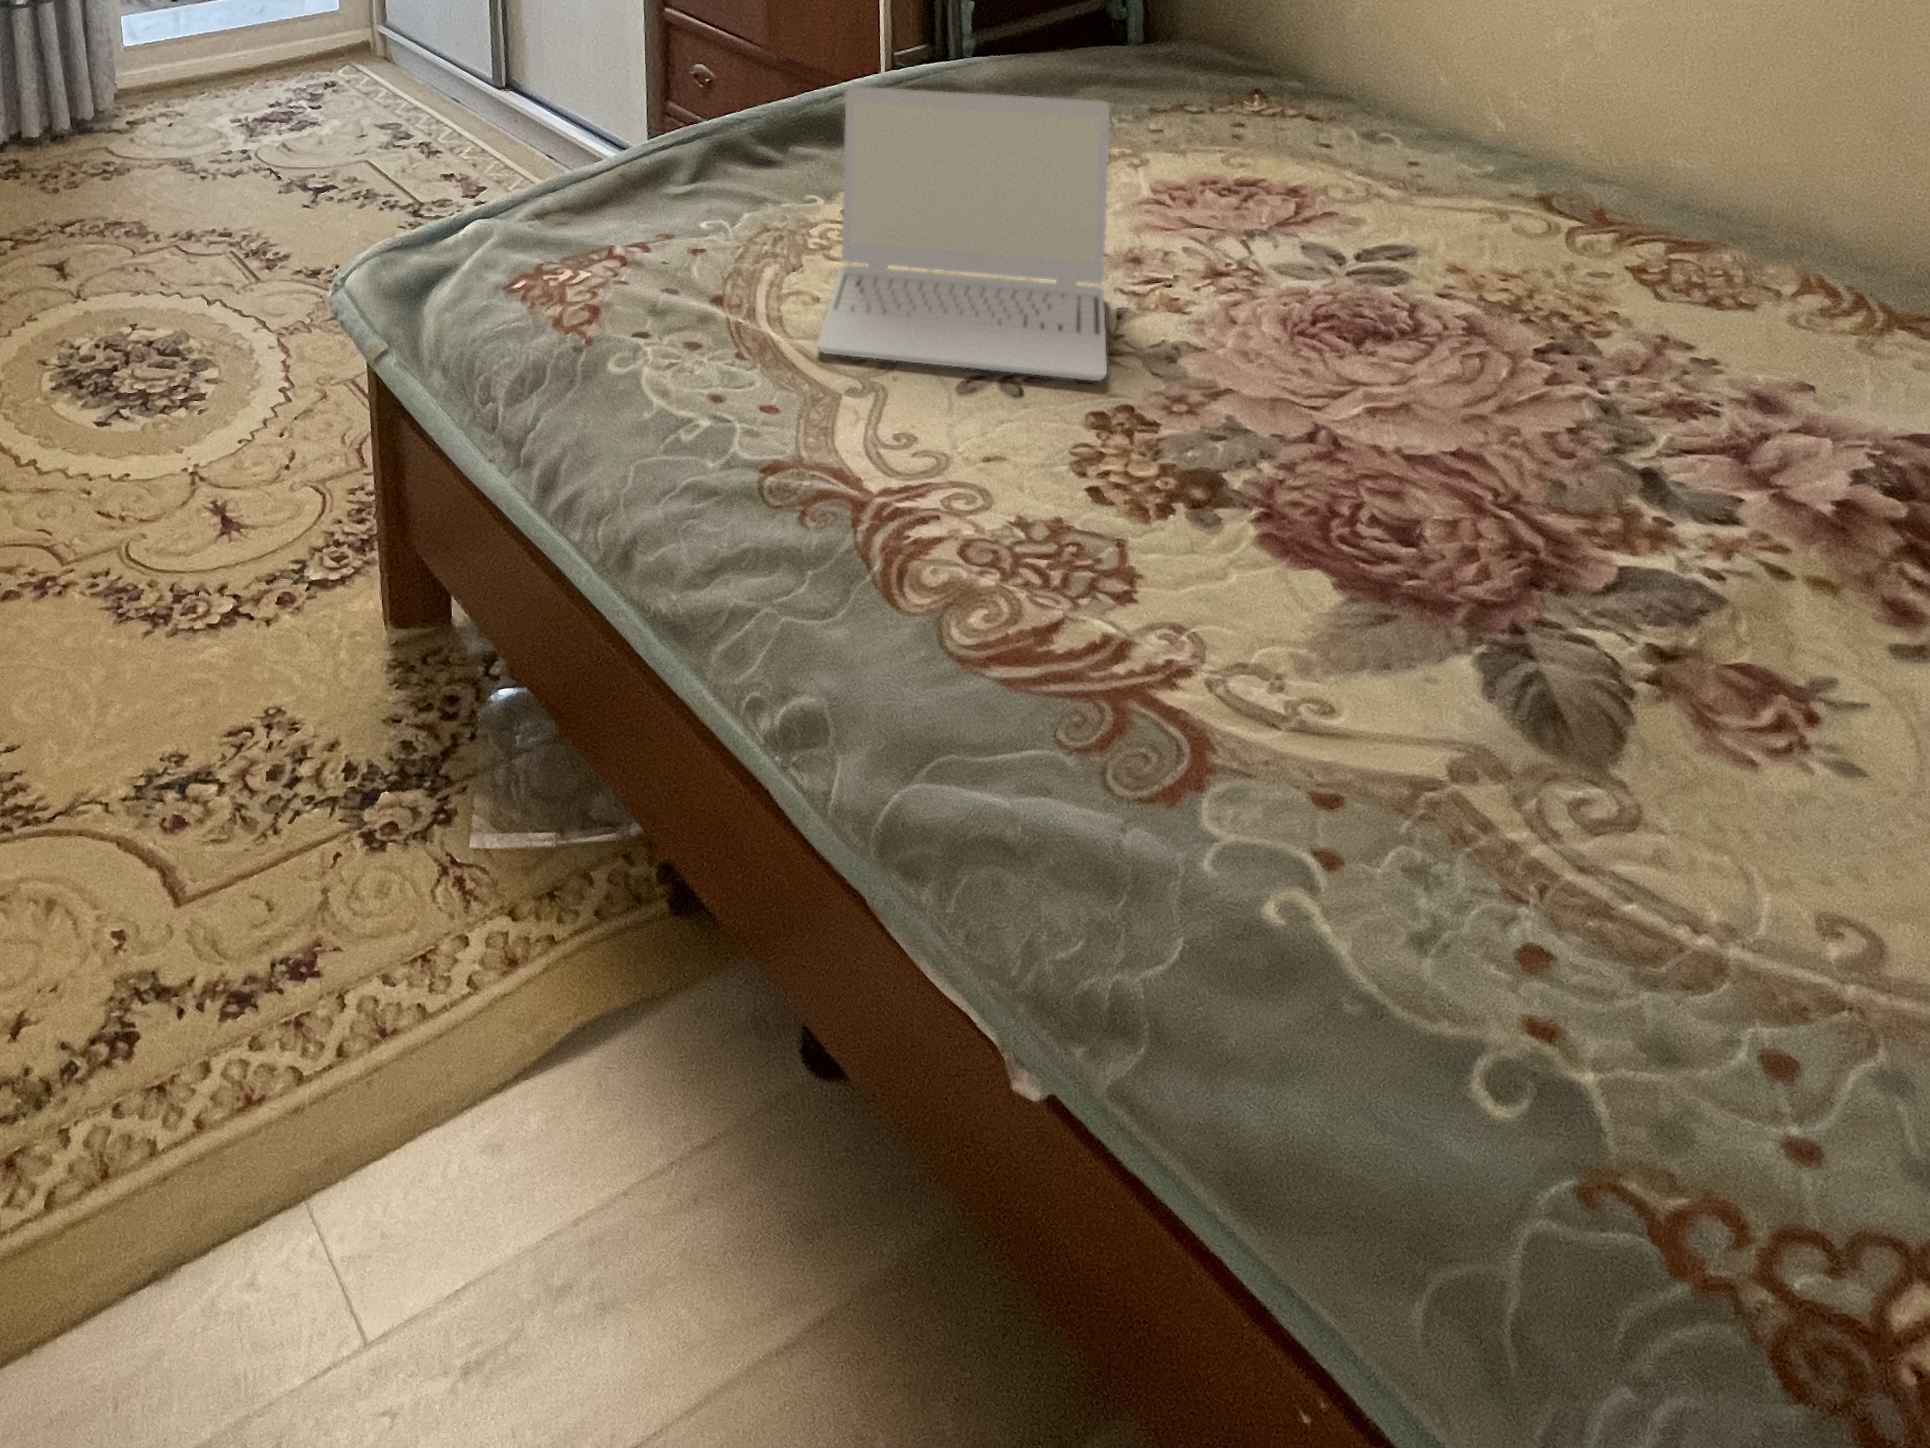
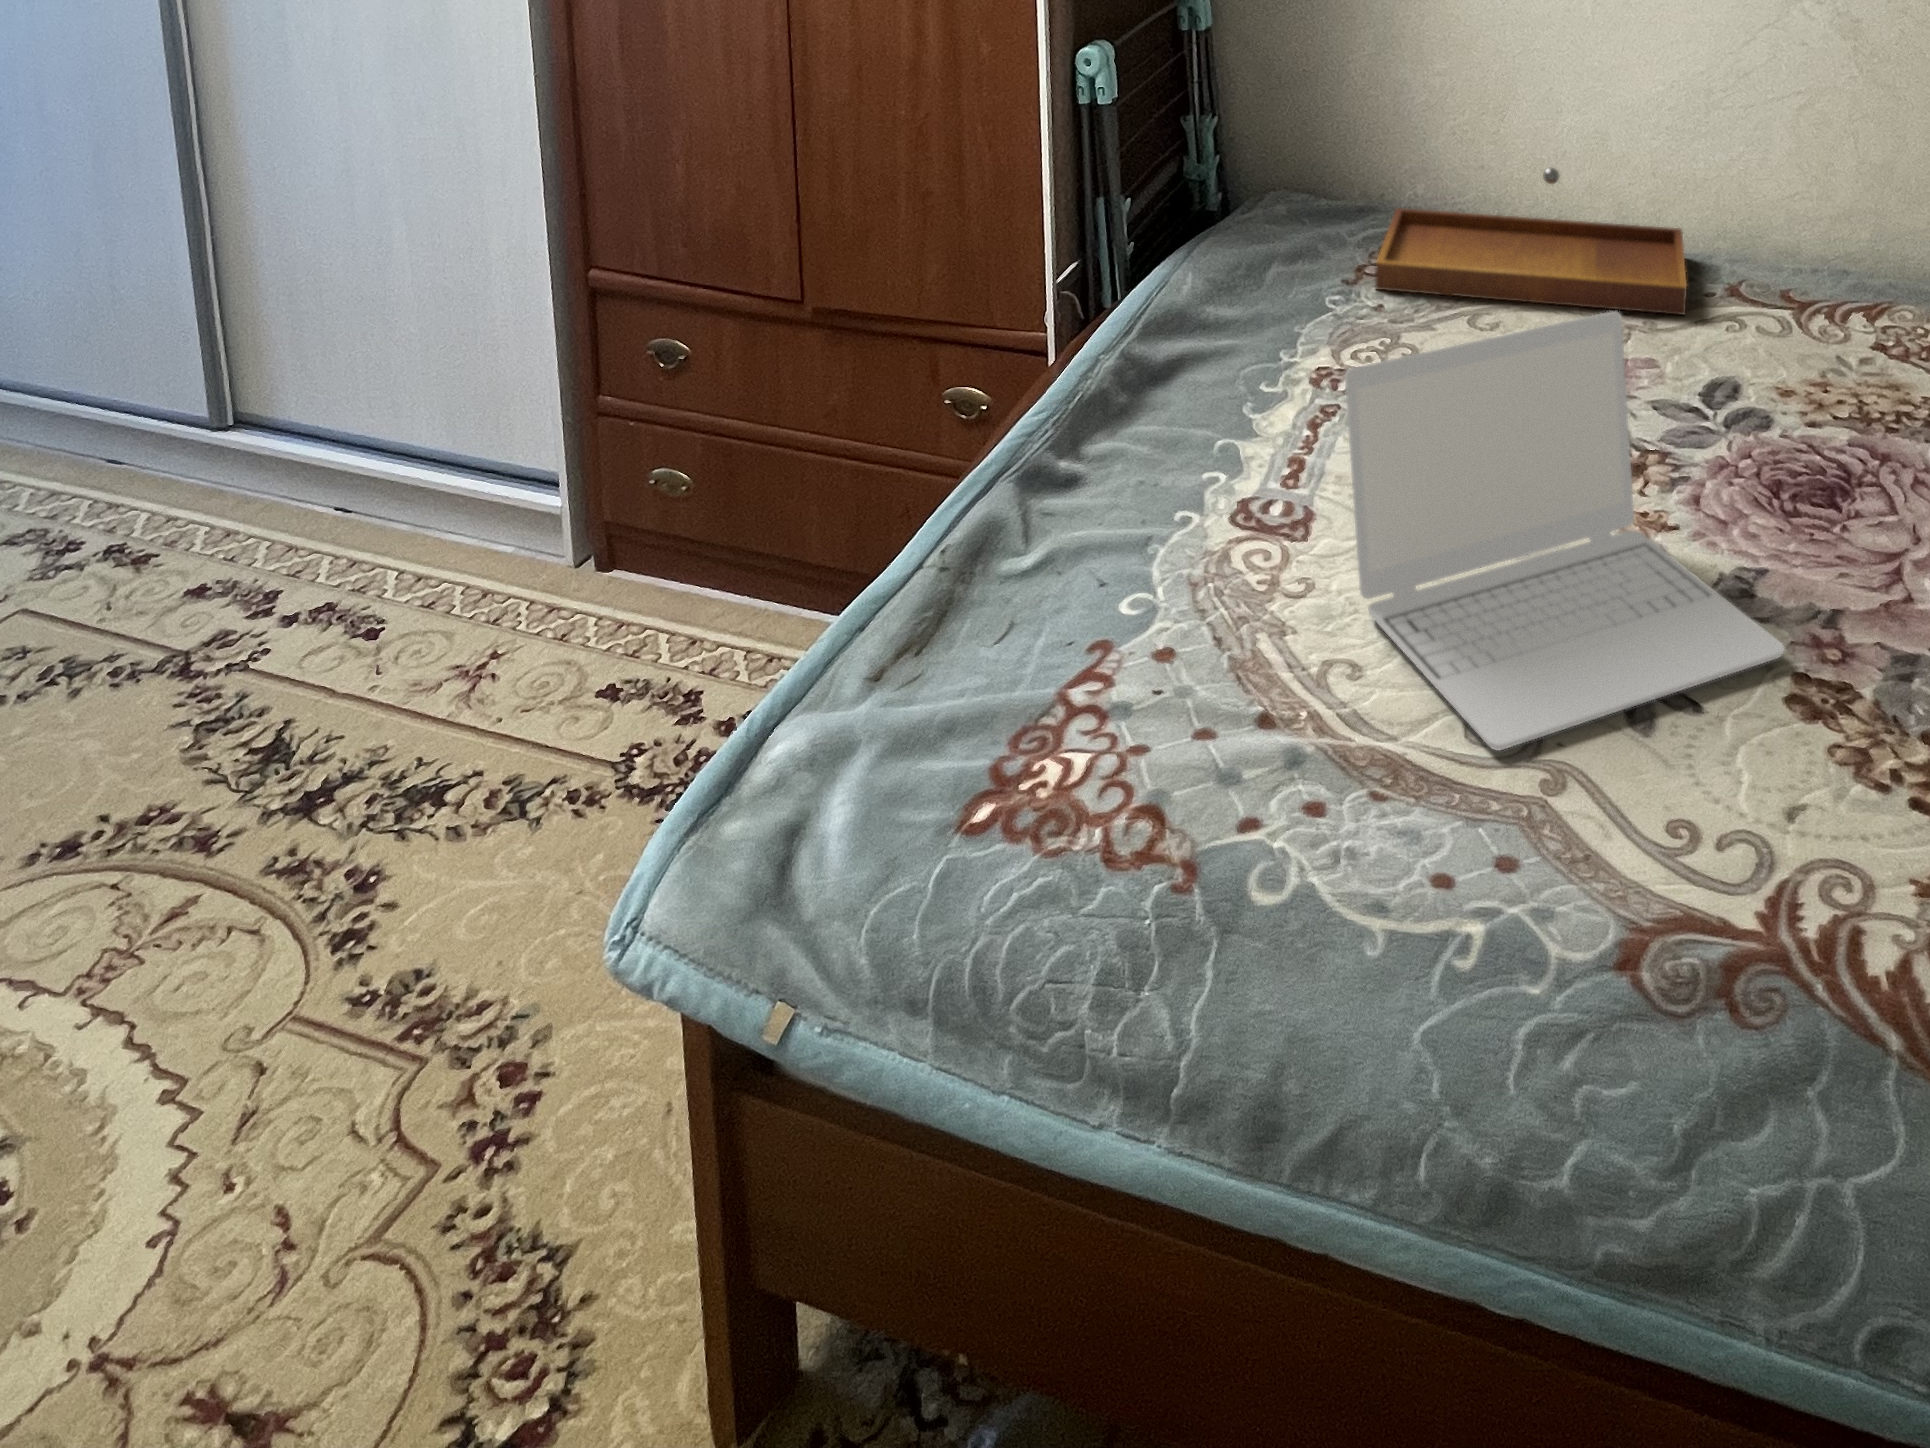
tray: none [1144,44,1480,193] -> present [1375,168,1687,315]

